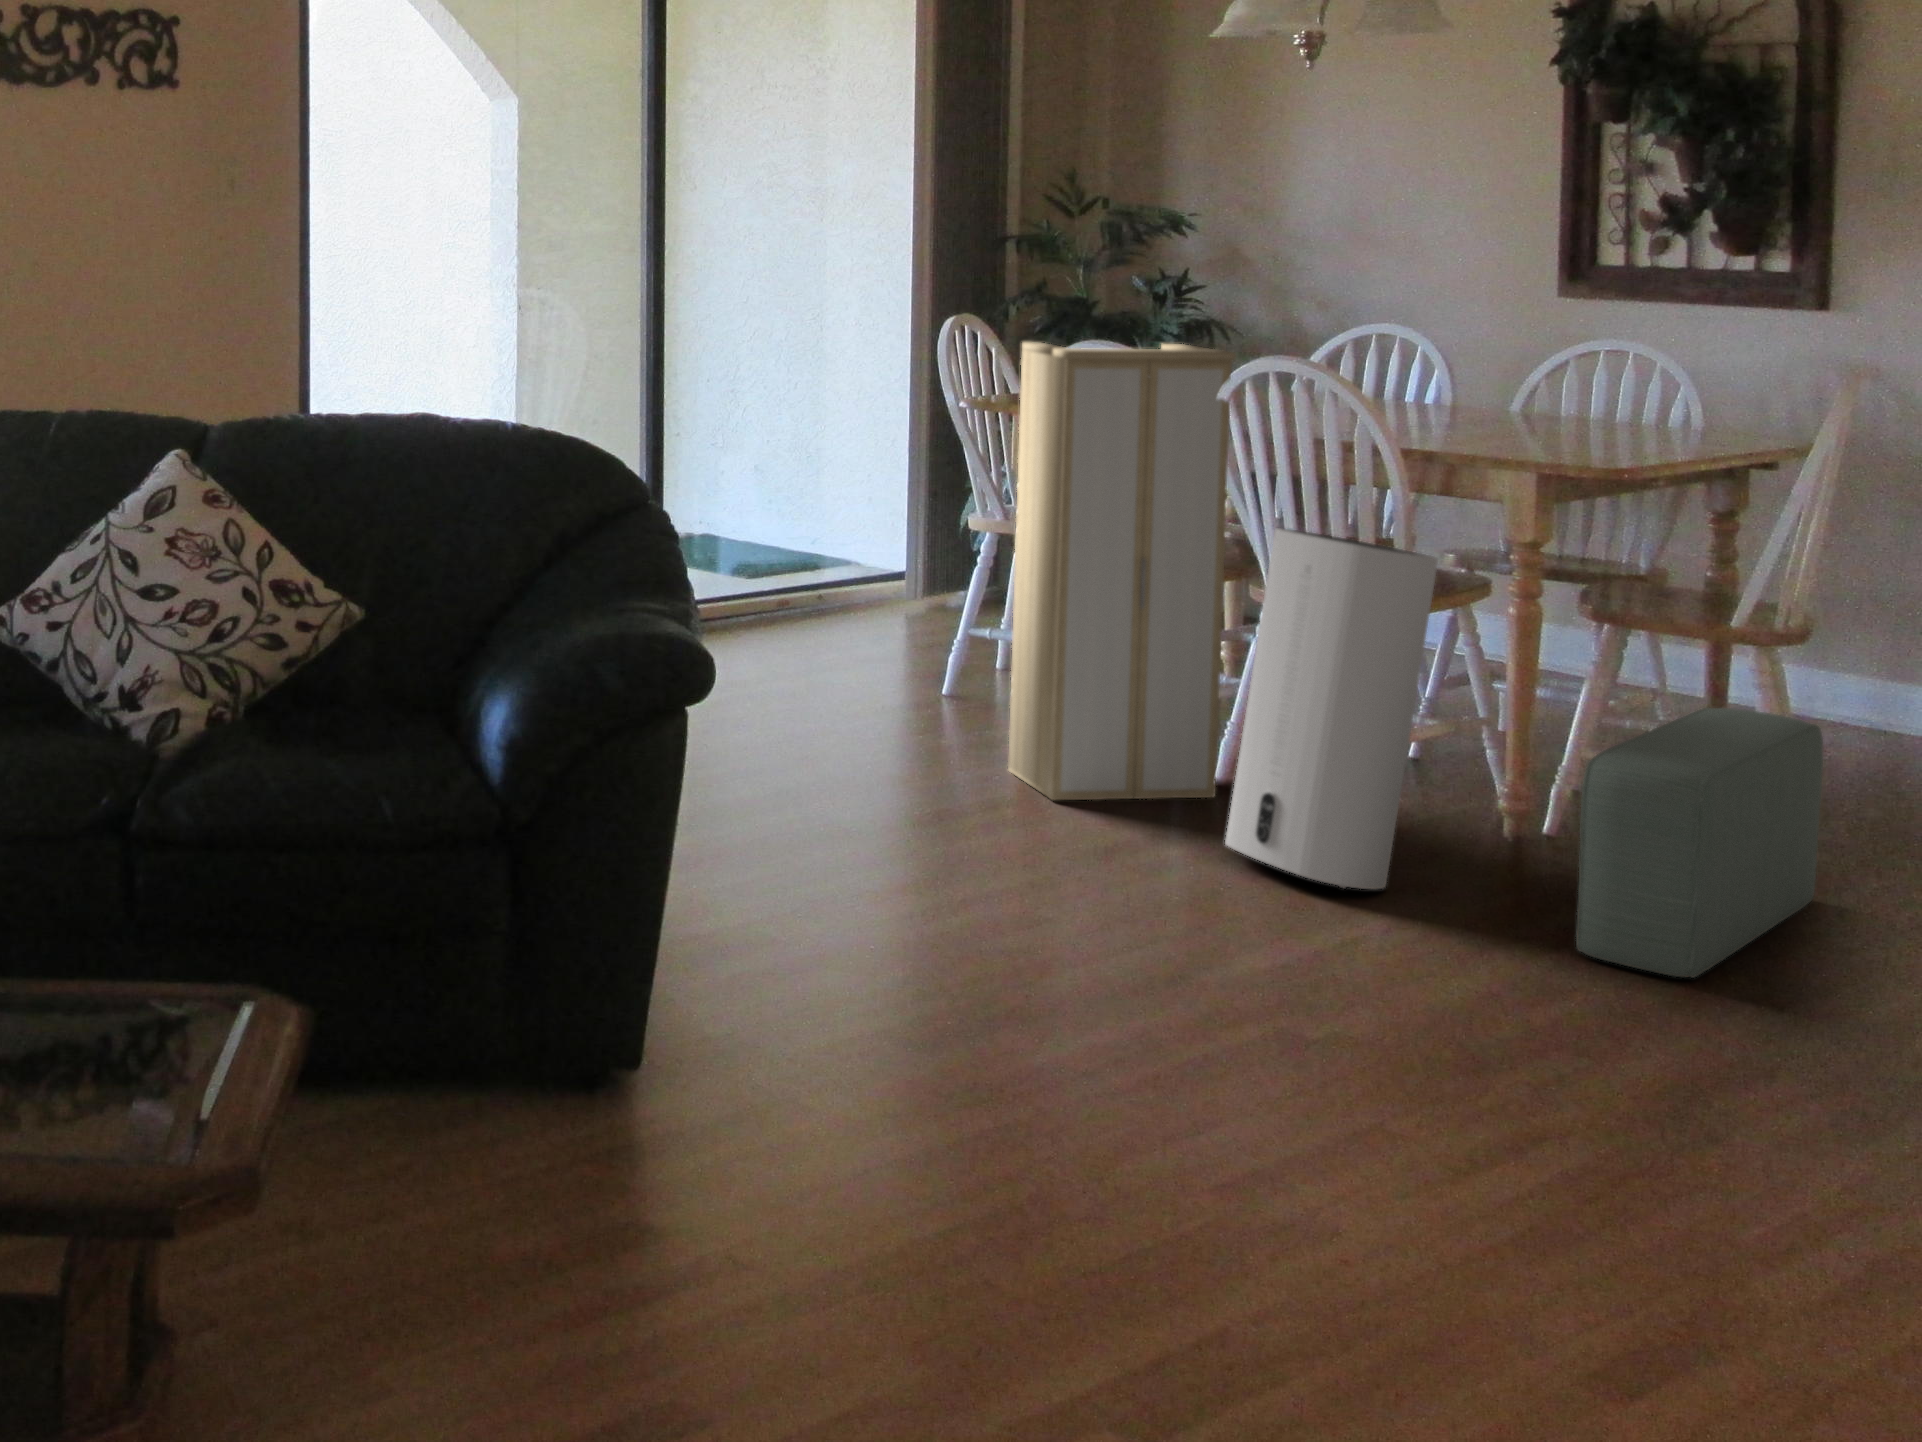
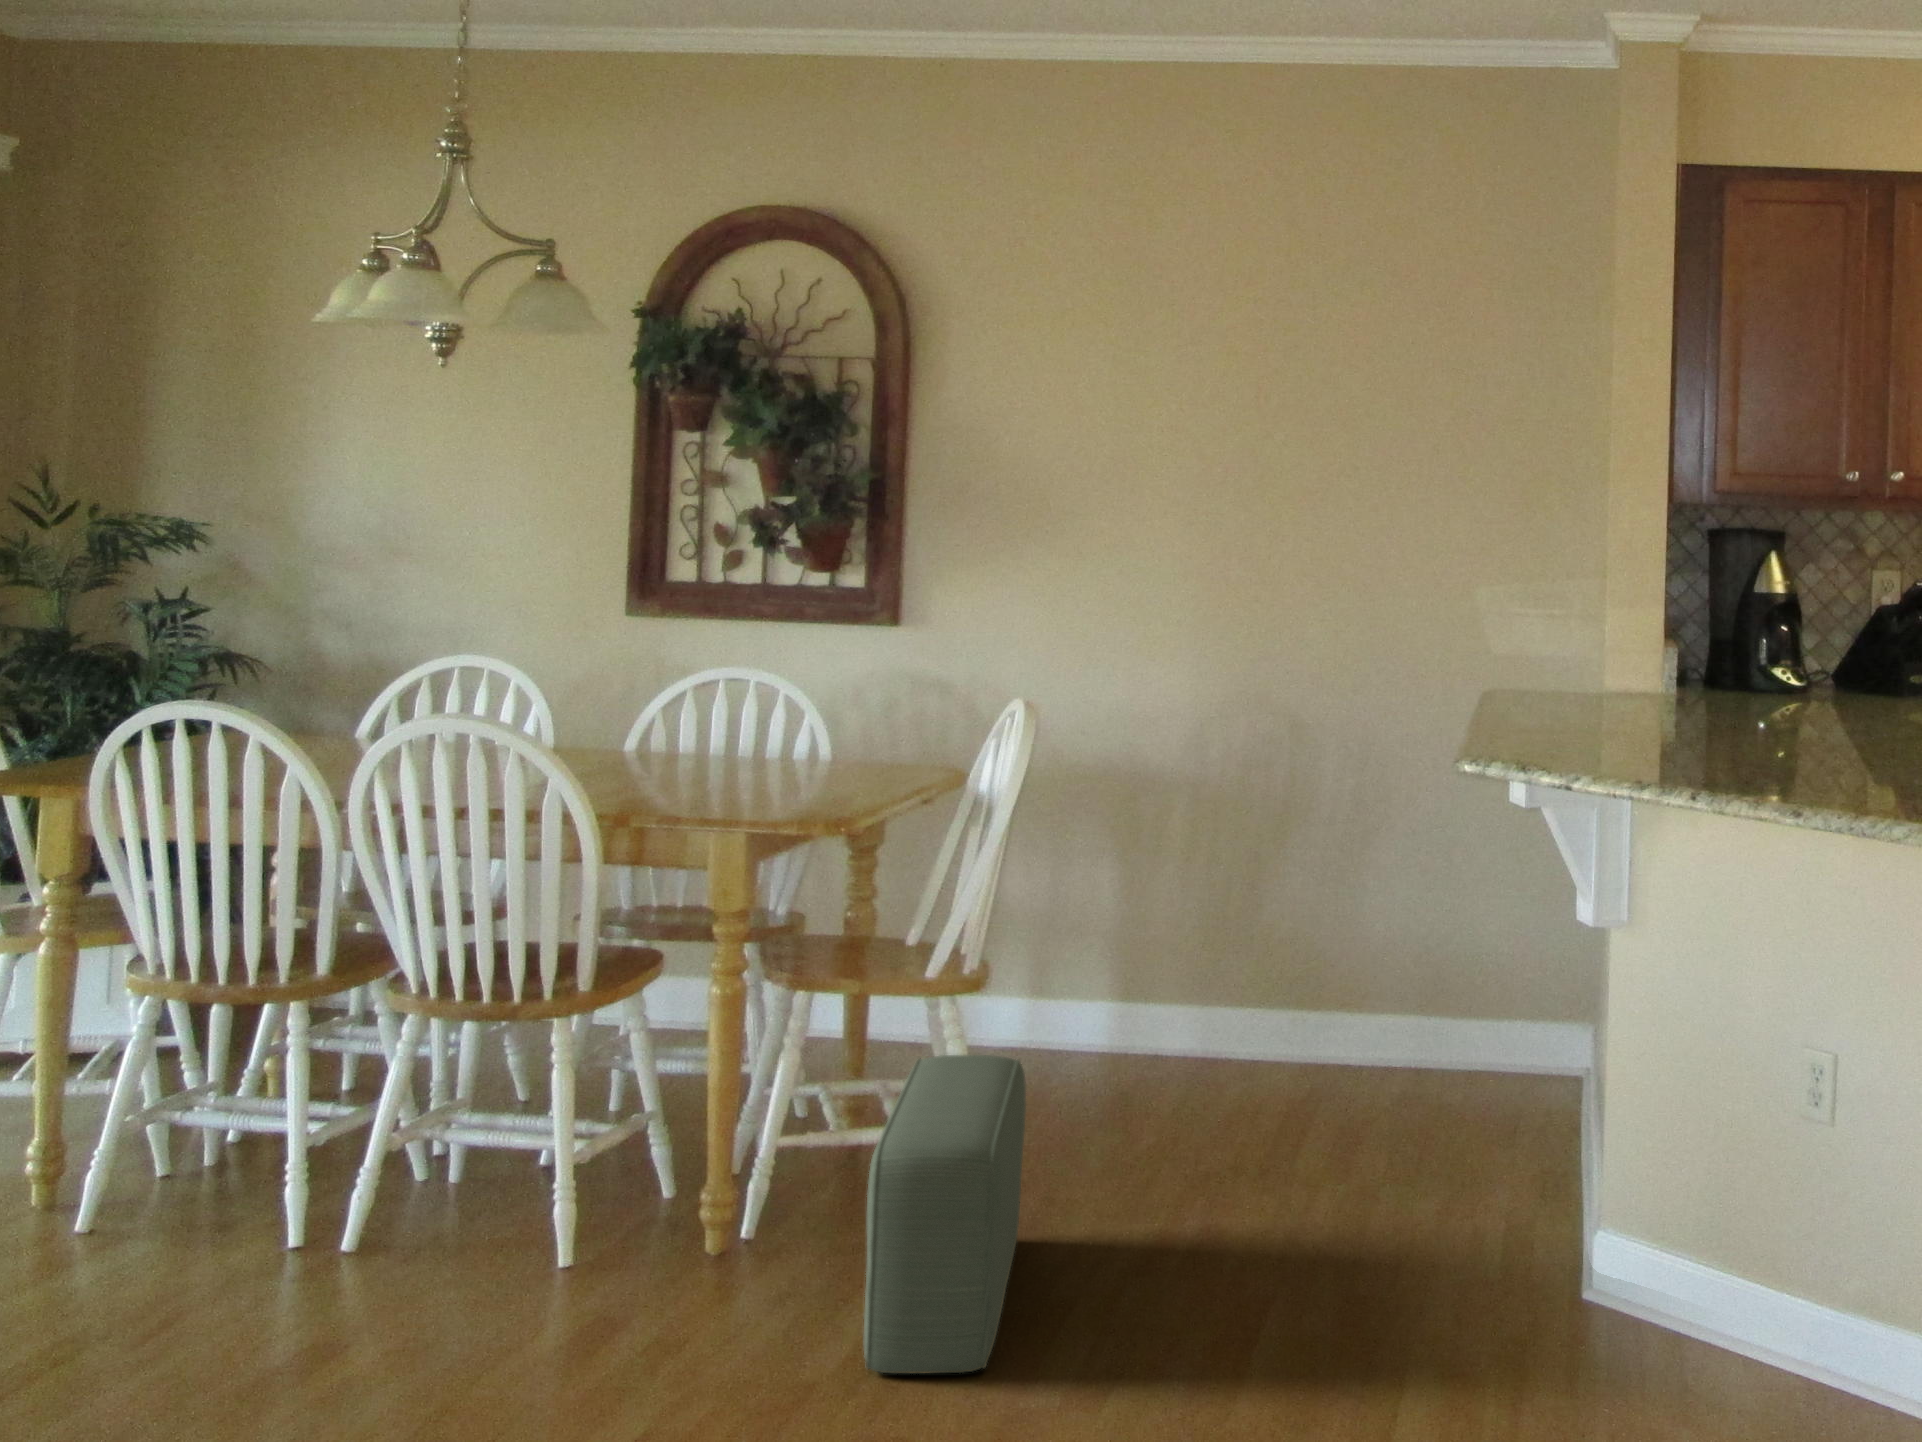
cabinet: present [1008,342,1235,800] -> none [66,702,398,1331]
air purifier: present [1225,528,1438,889] -> none [423,927,683,1361]

